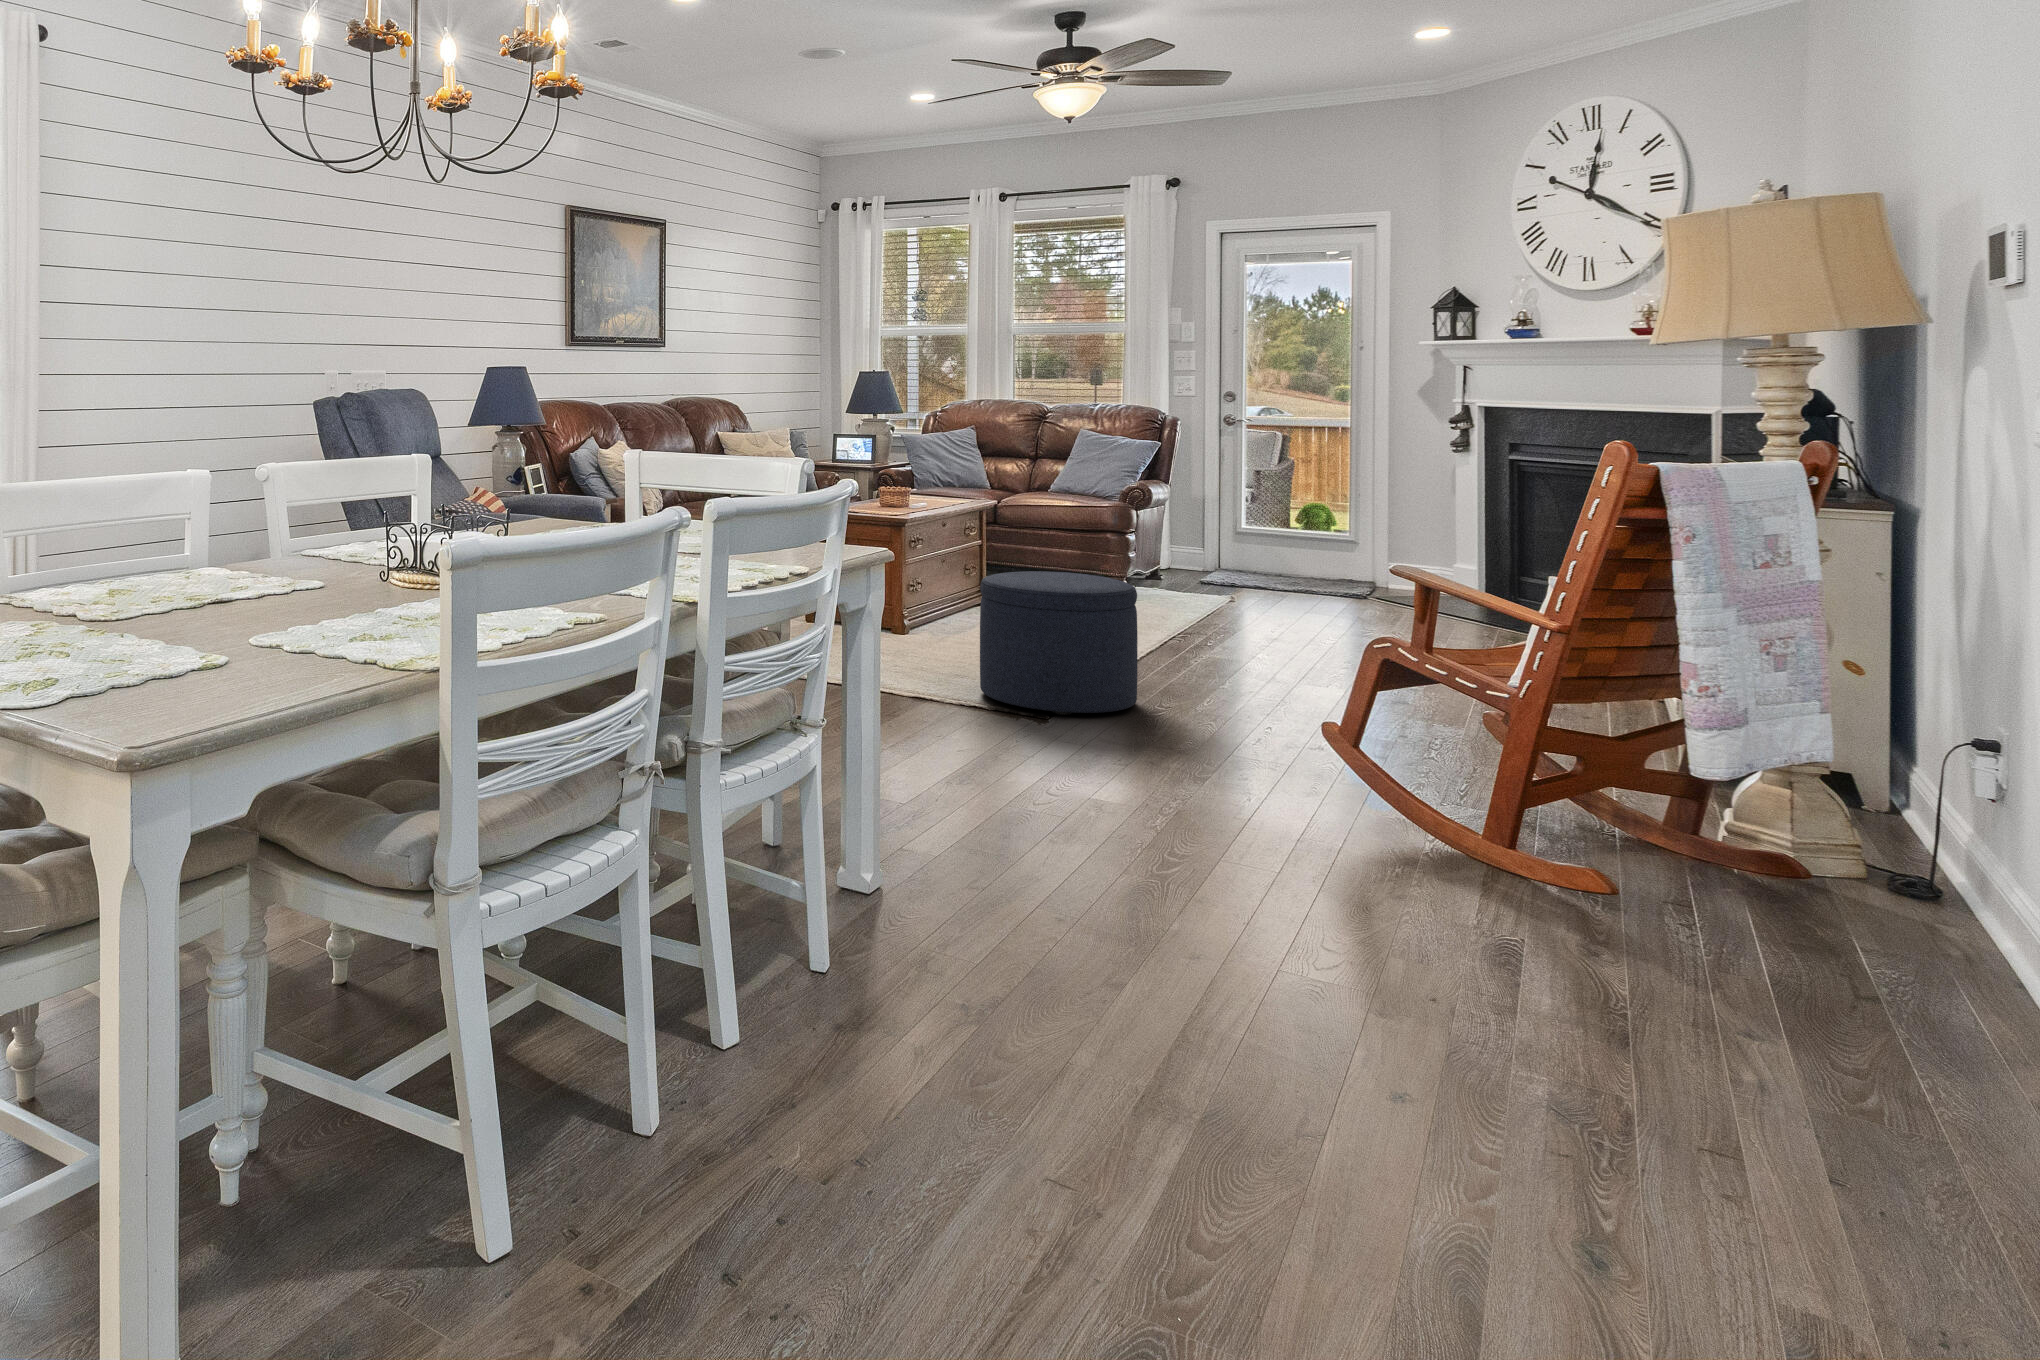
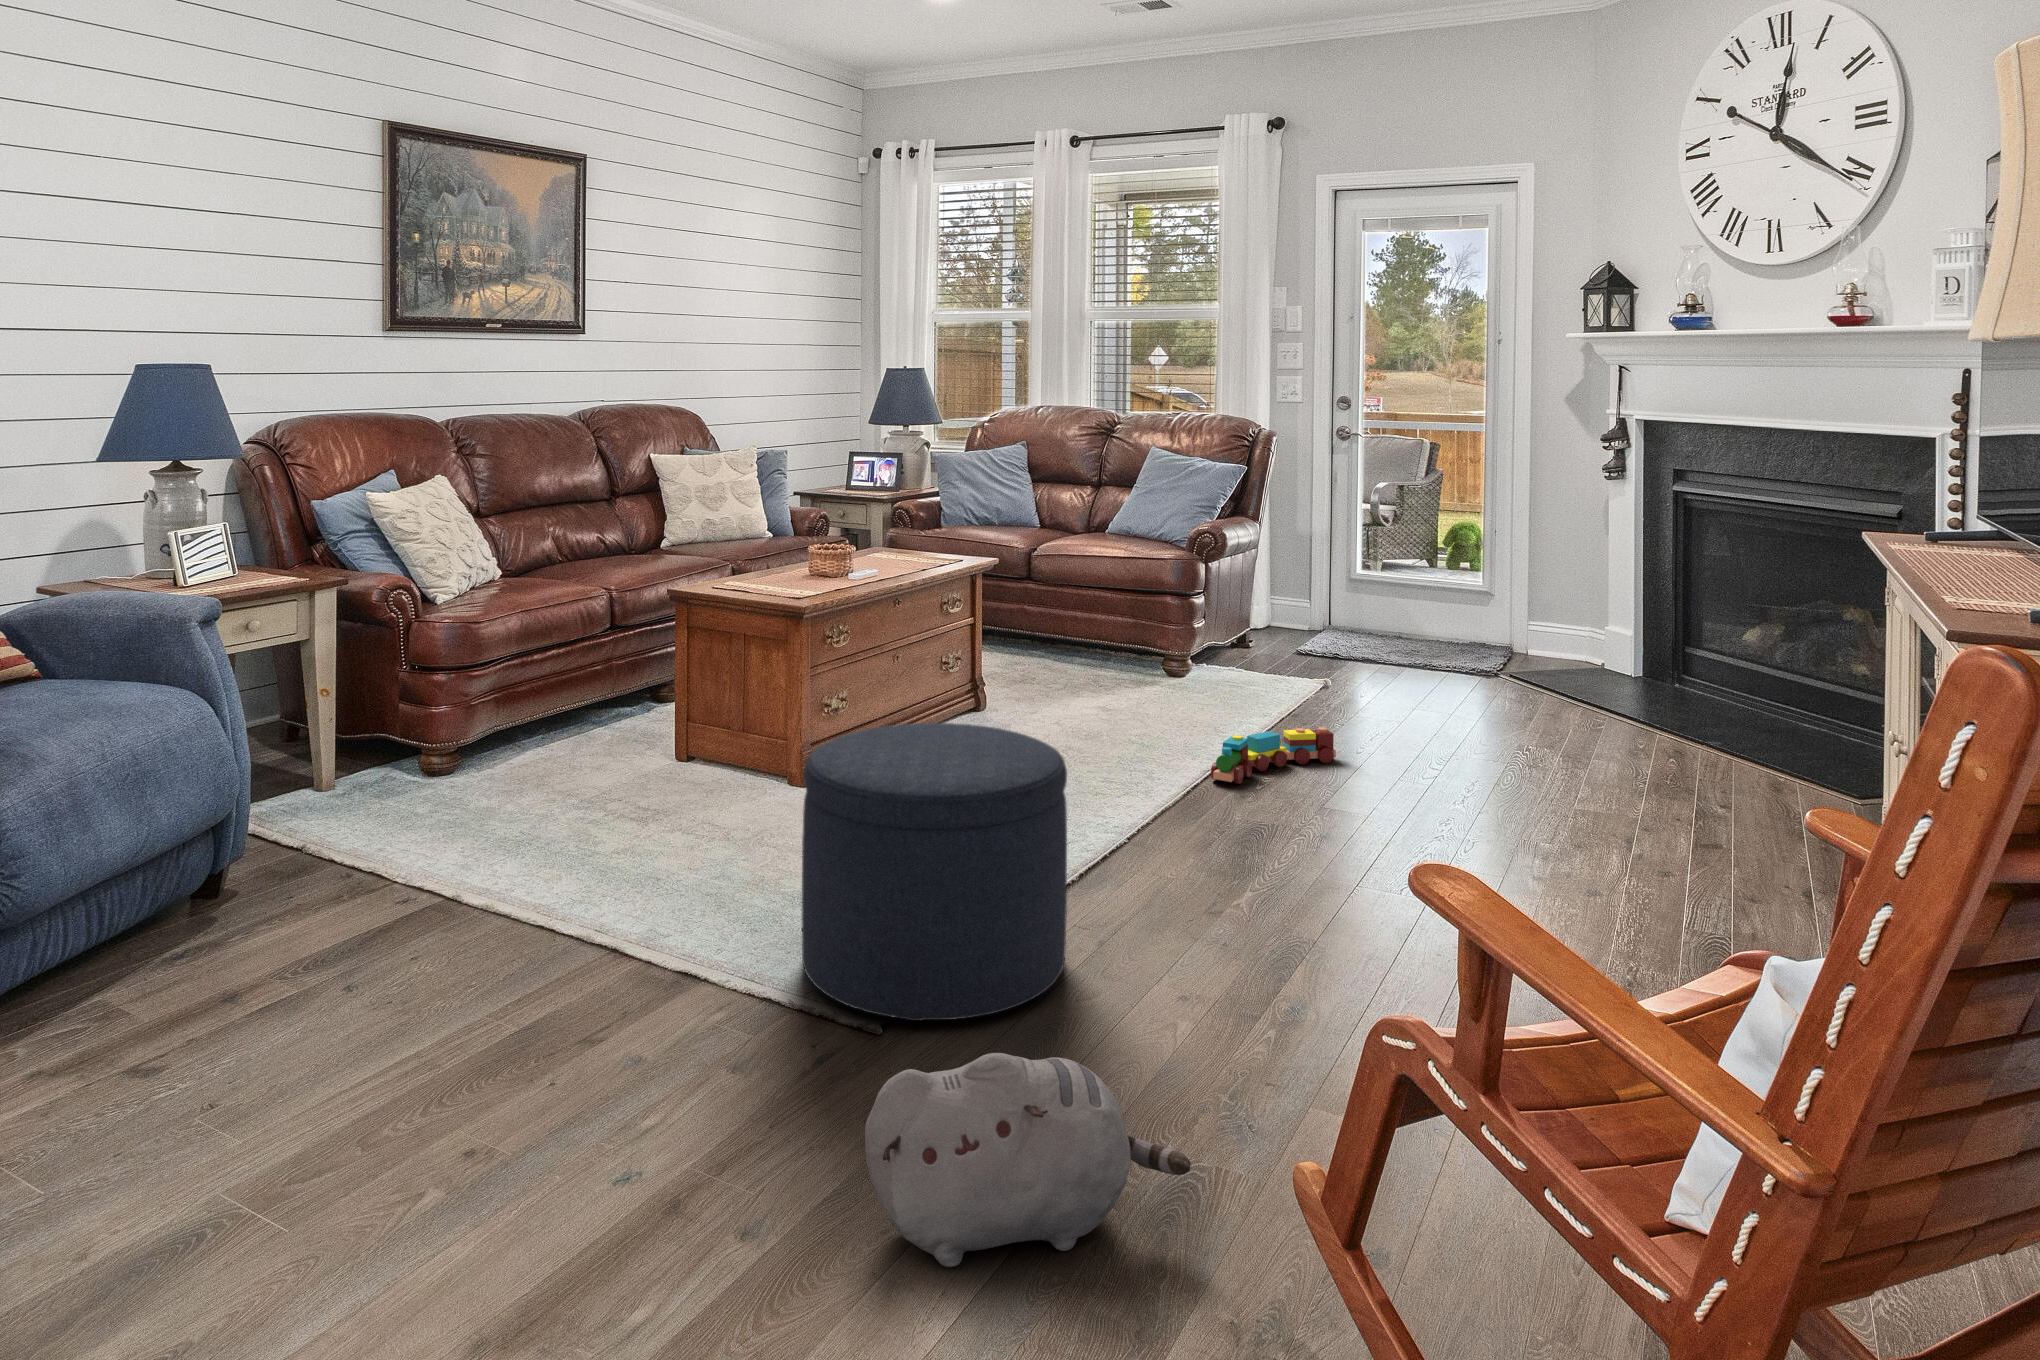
toy train: none [1177,612,1260,642] -> present [1211,727,1336,784]
plush toy: none [1096,683,1256,773] -> present [865,1053,1191,1267]

